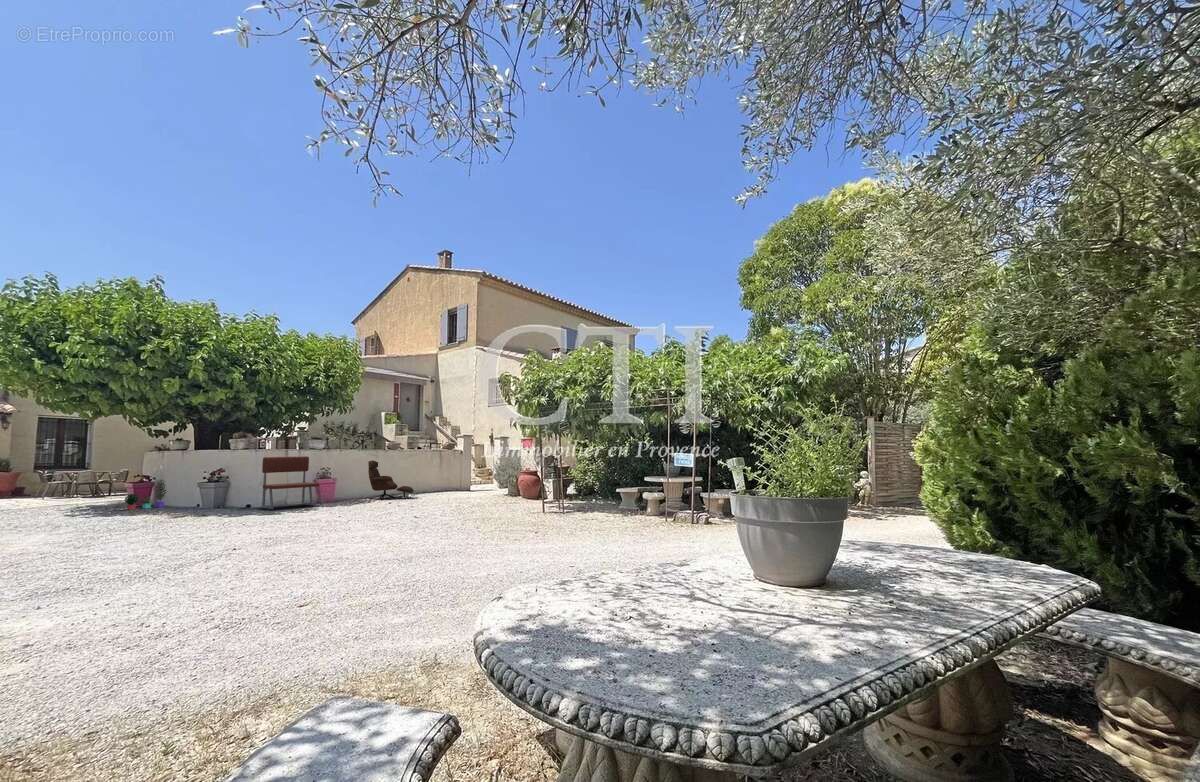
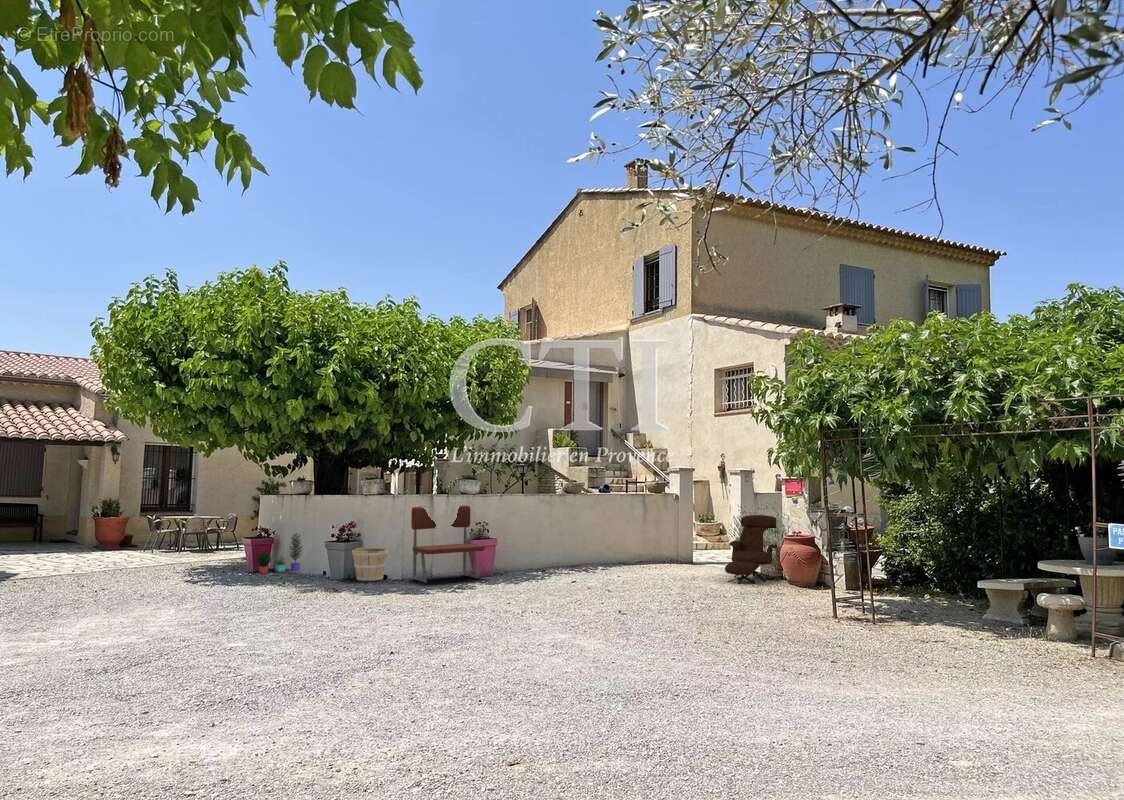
lounge chair: present [368,460,414,500] -> present [725,515,778,584]
wooden bucket: none [212,487,243,510] -> present [352,548,389,581]

